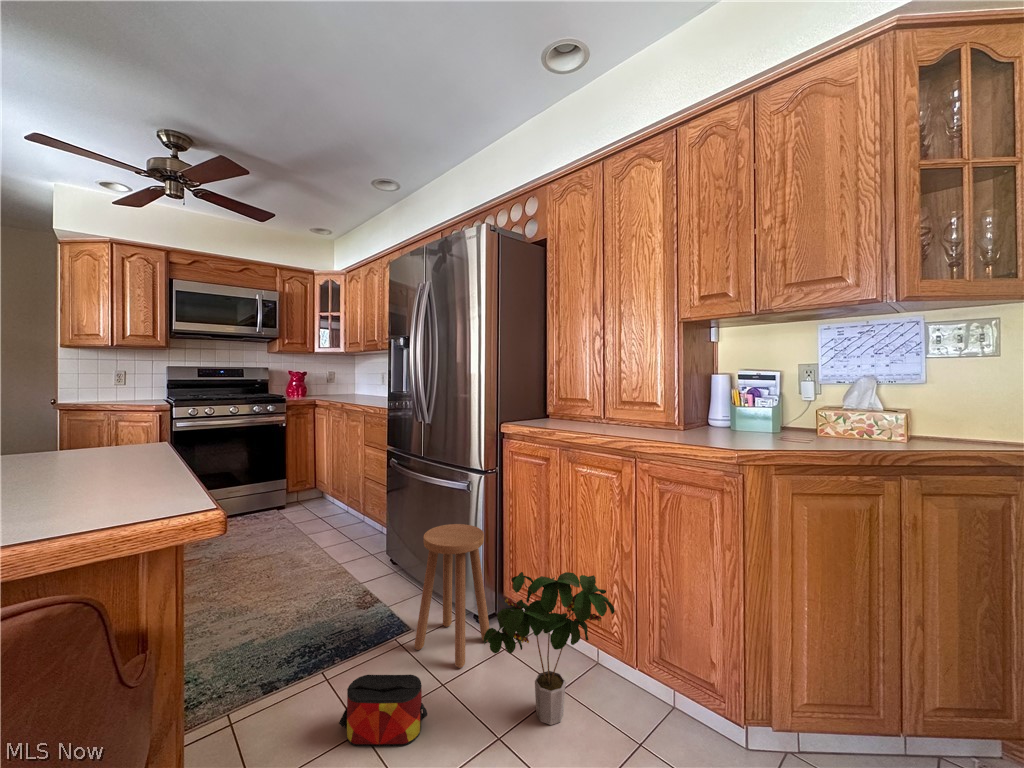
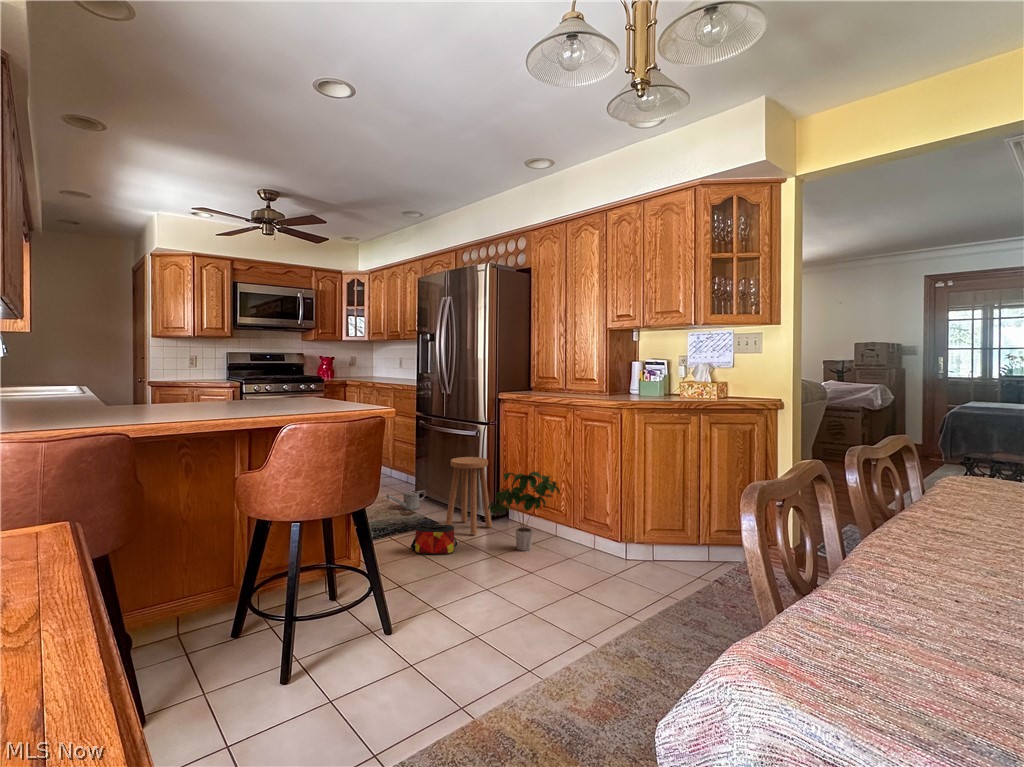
watering can: none [333,559,396,594] -> present [387,490,426,510]

